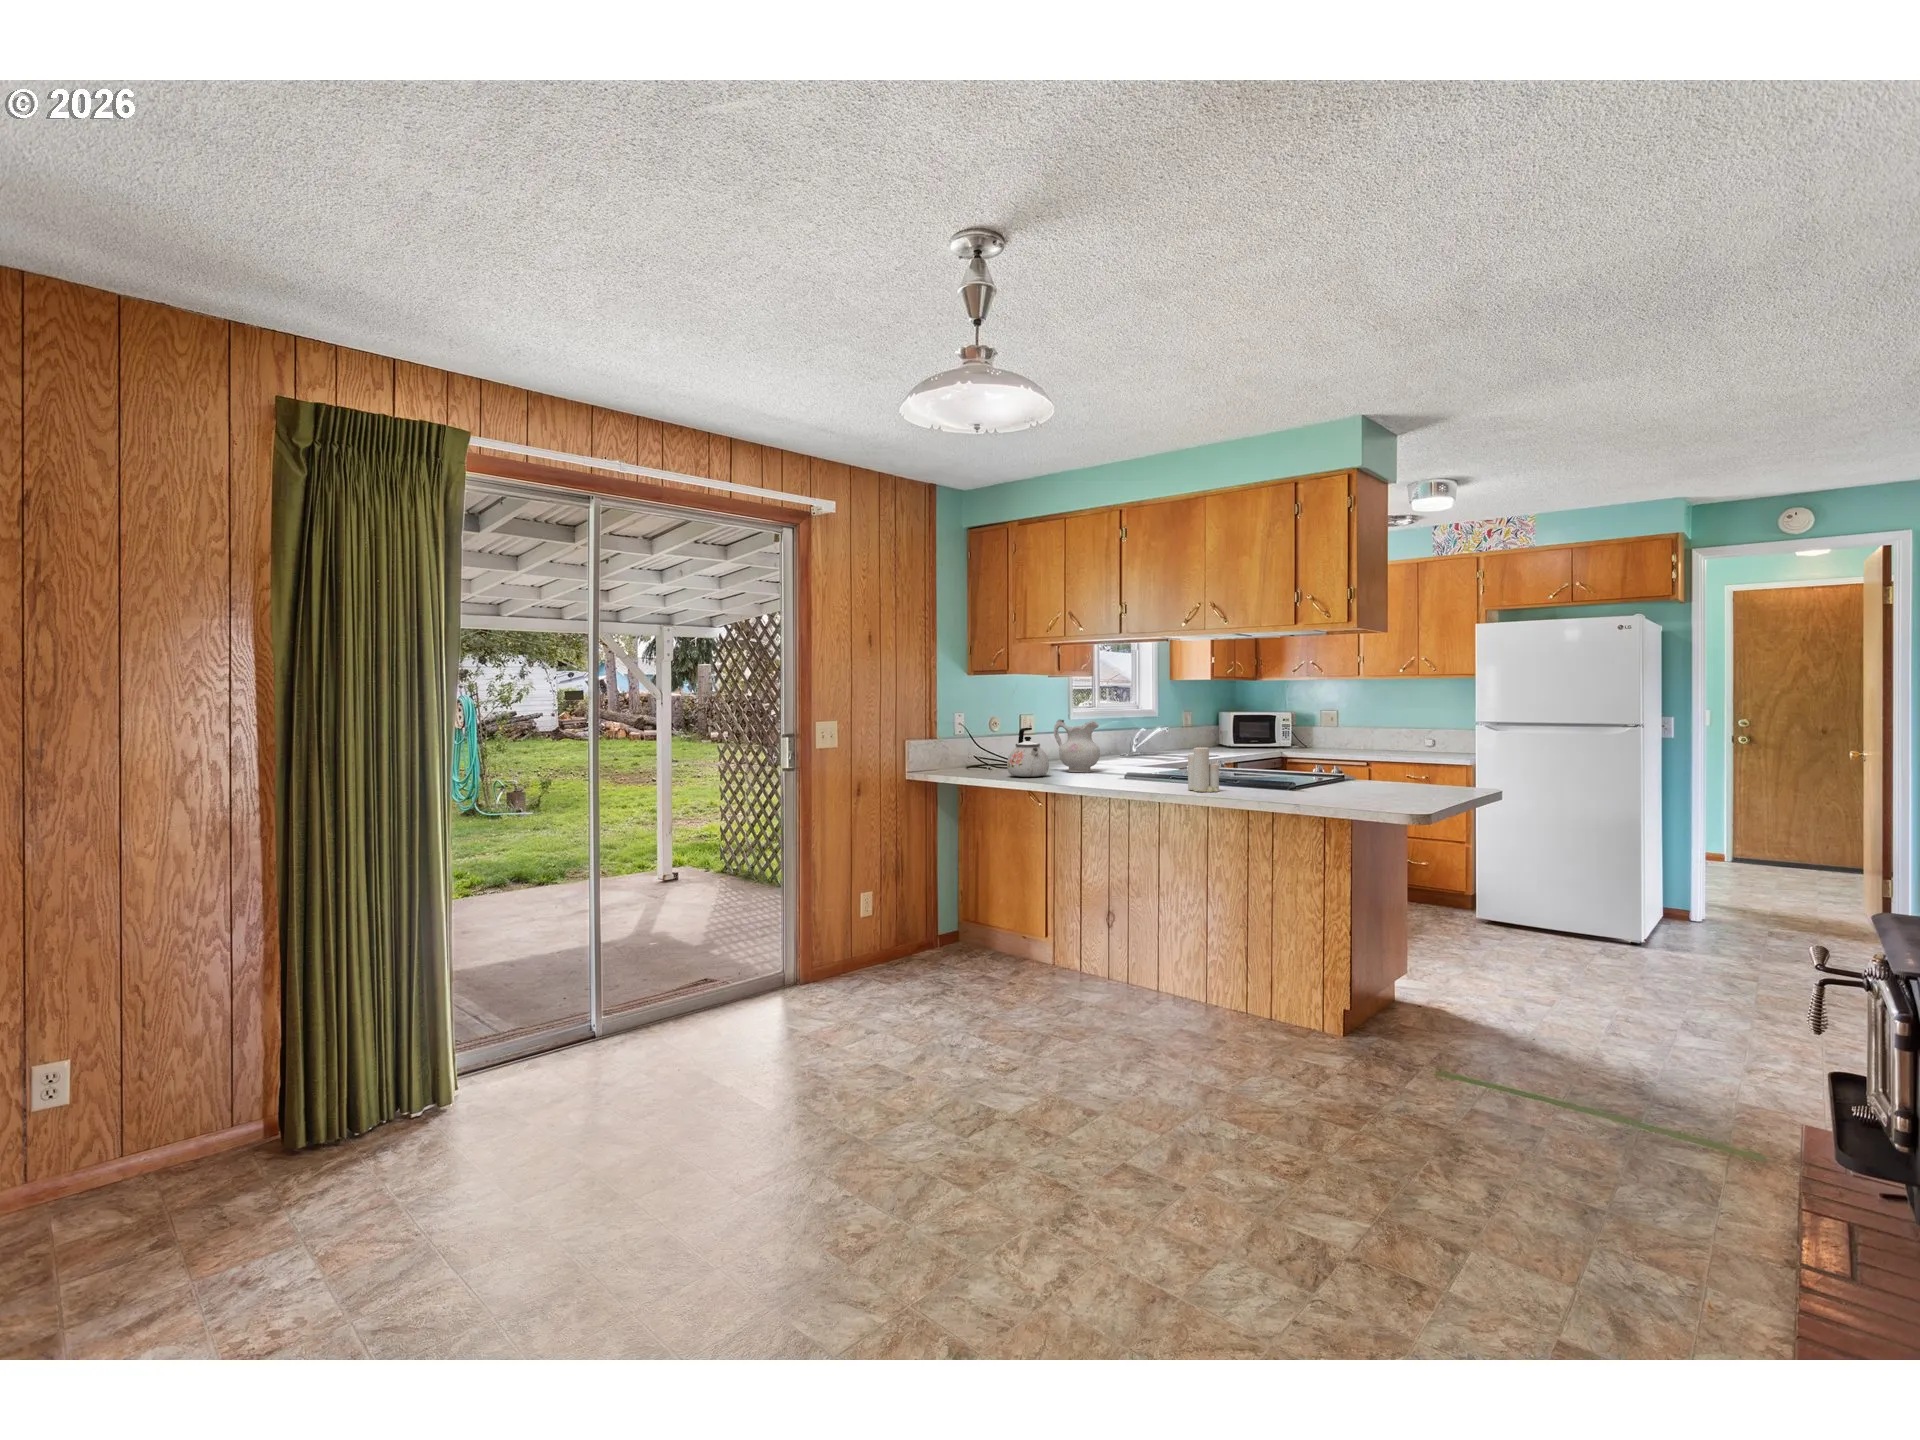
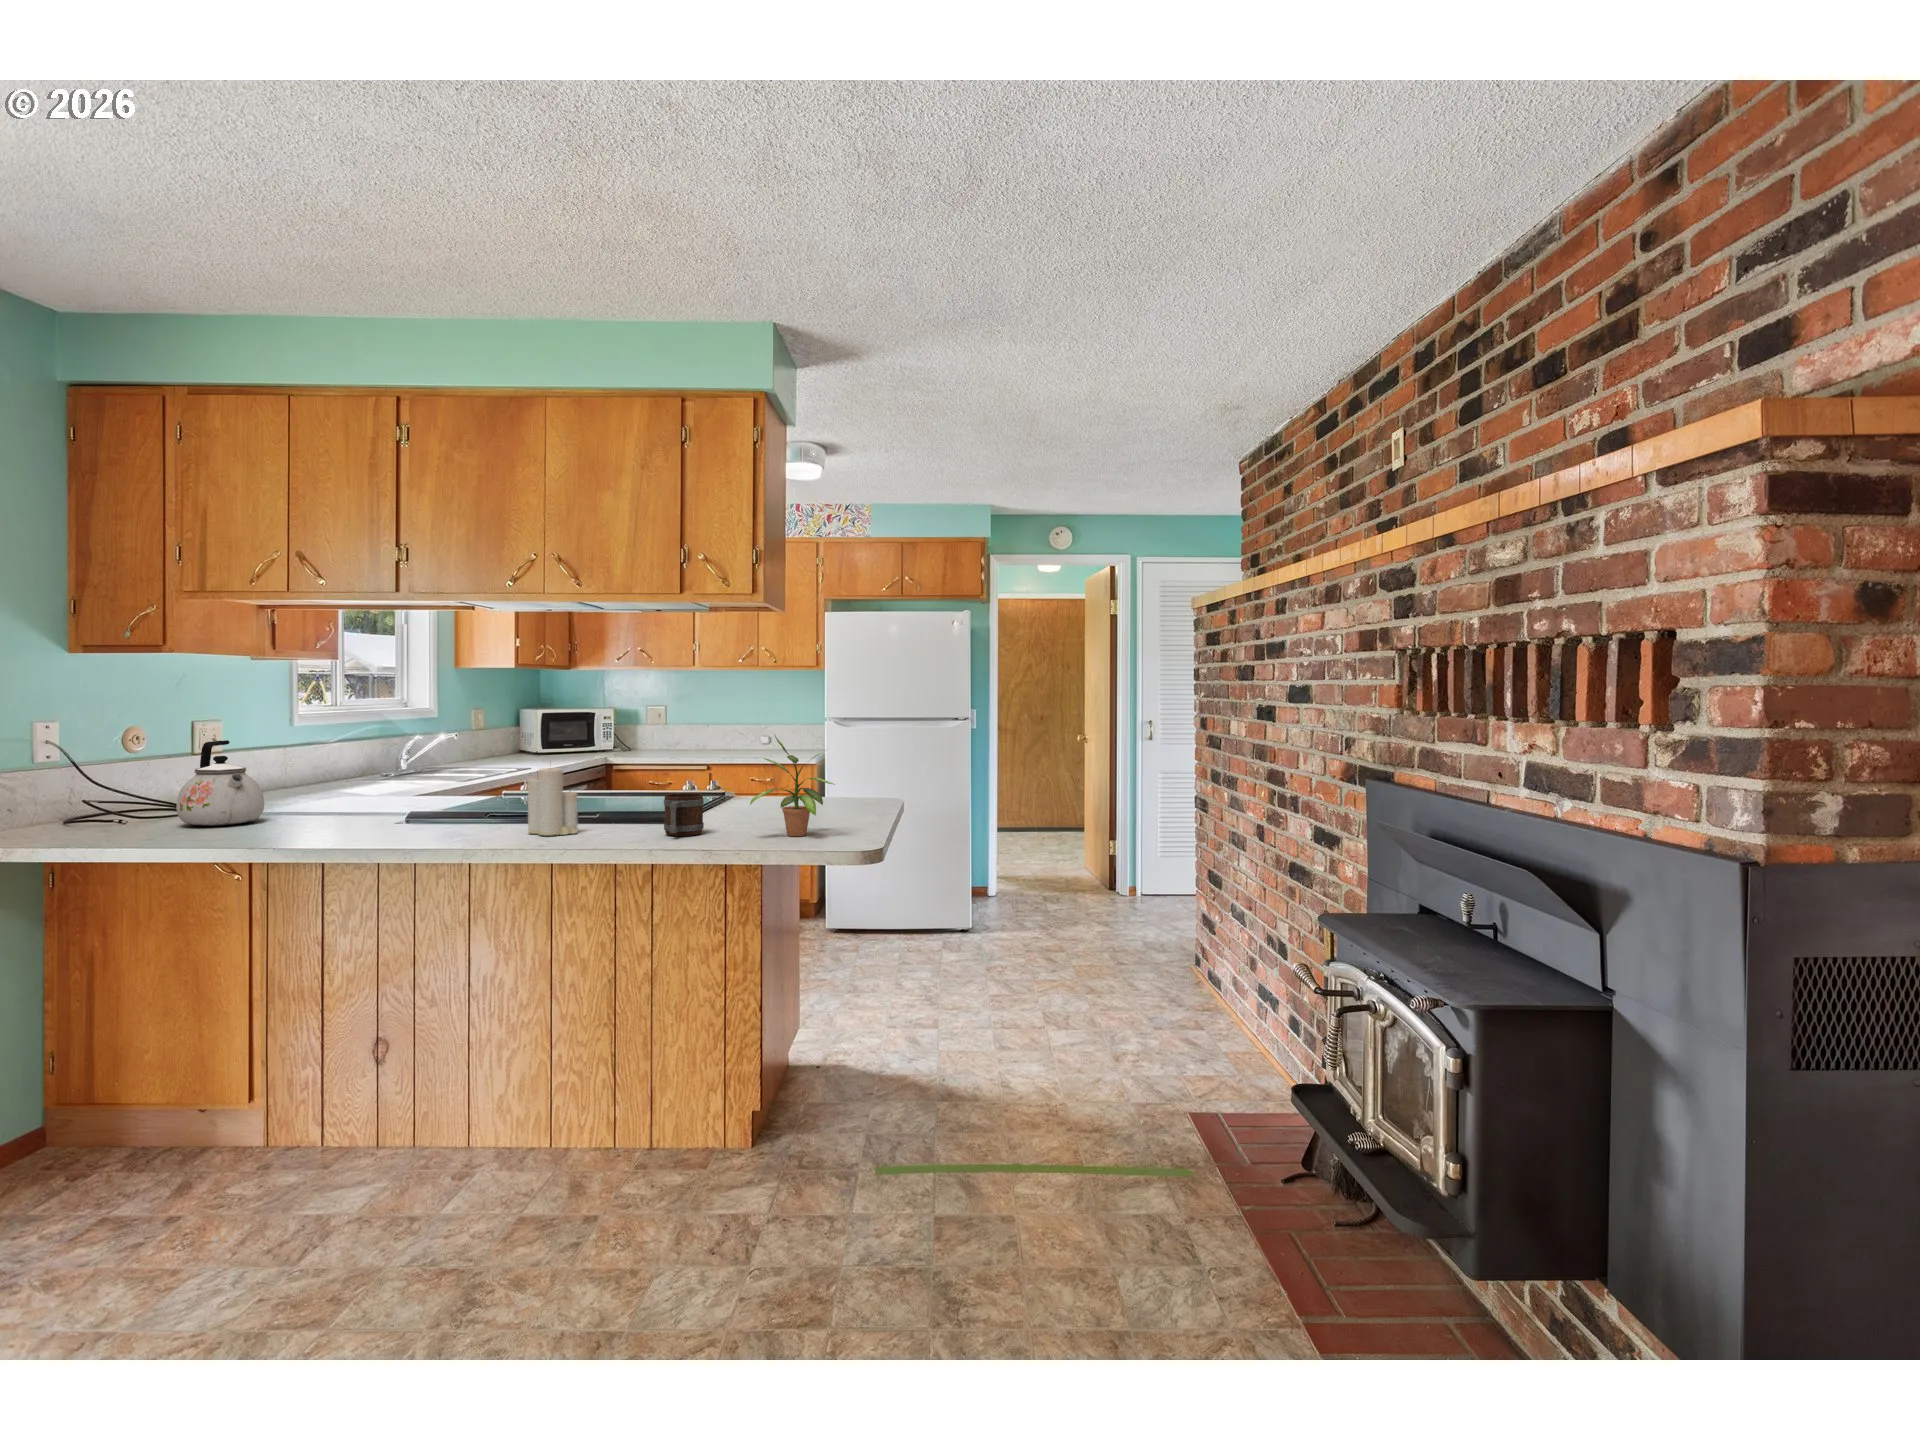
ceramic pitcher: present [1054,719,1100,773] -> none [271,725,358,811]
potted plant: none [1331,725,1398,802] -> present [750,734,835,836]
mug: none [1274,767,1302,797] -> present [664,793,704,836]

